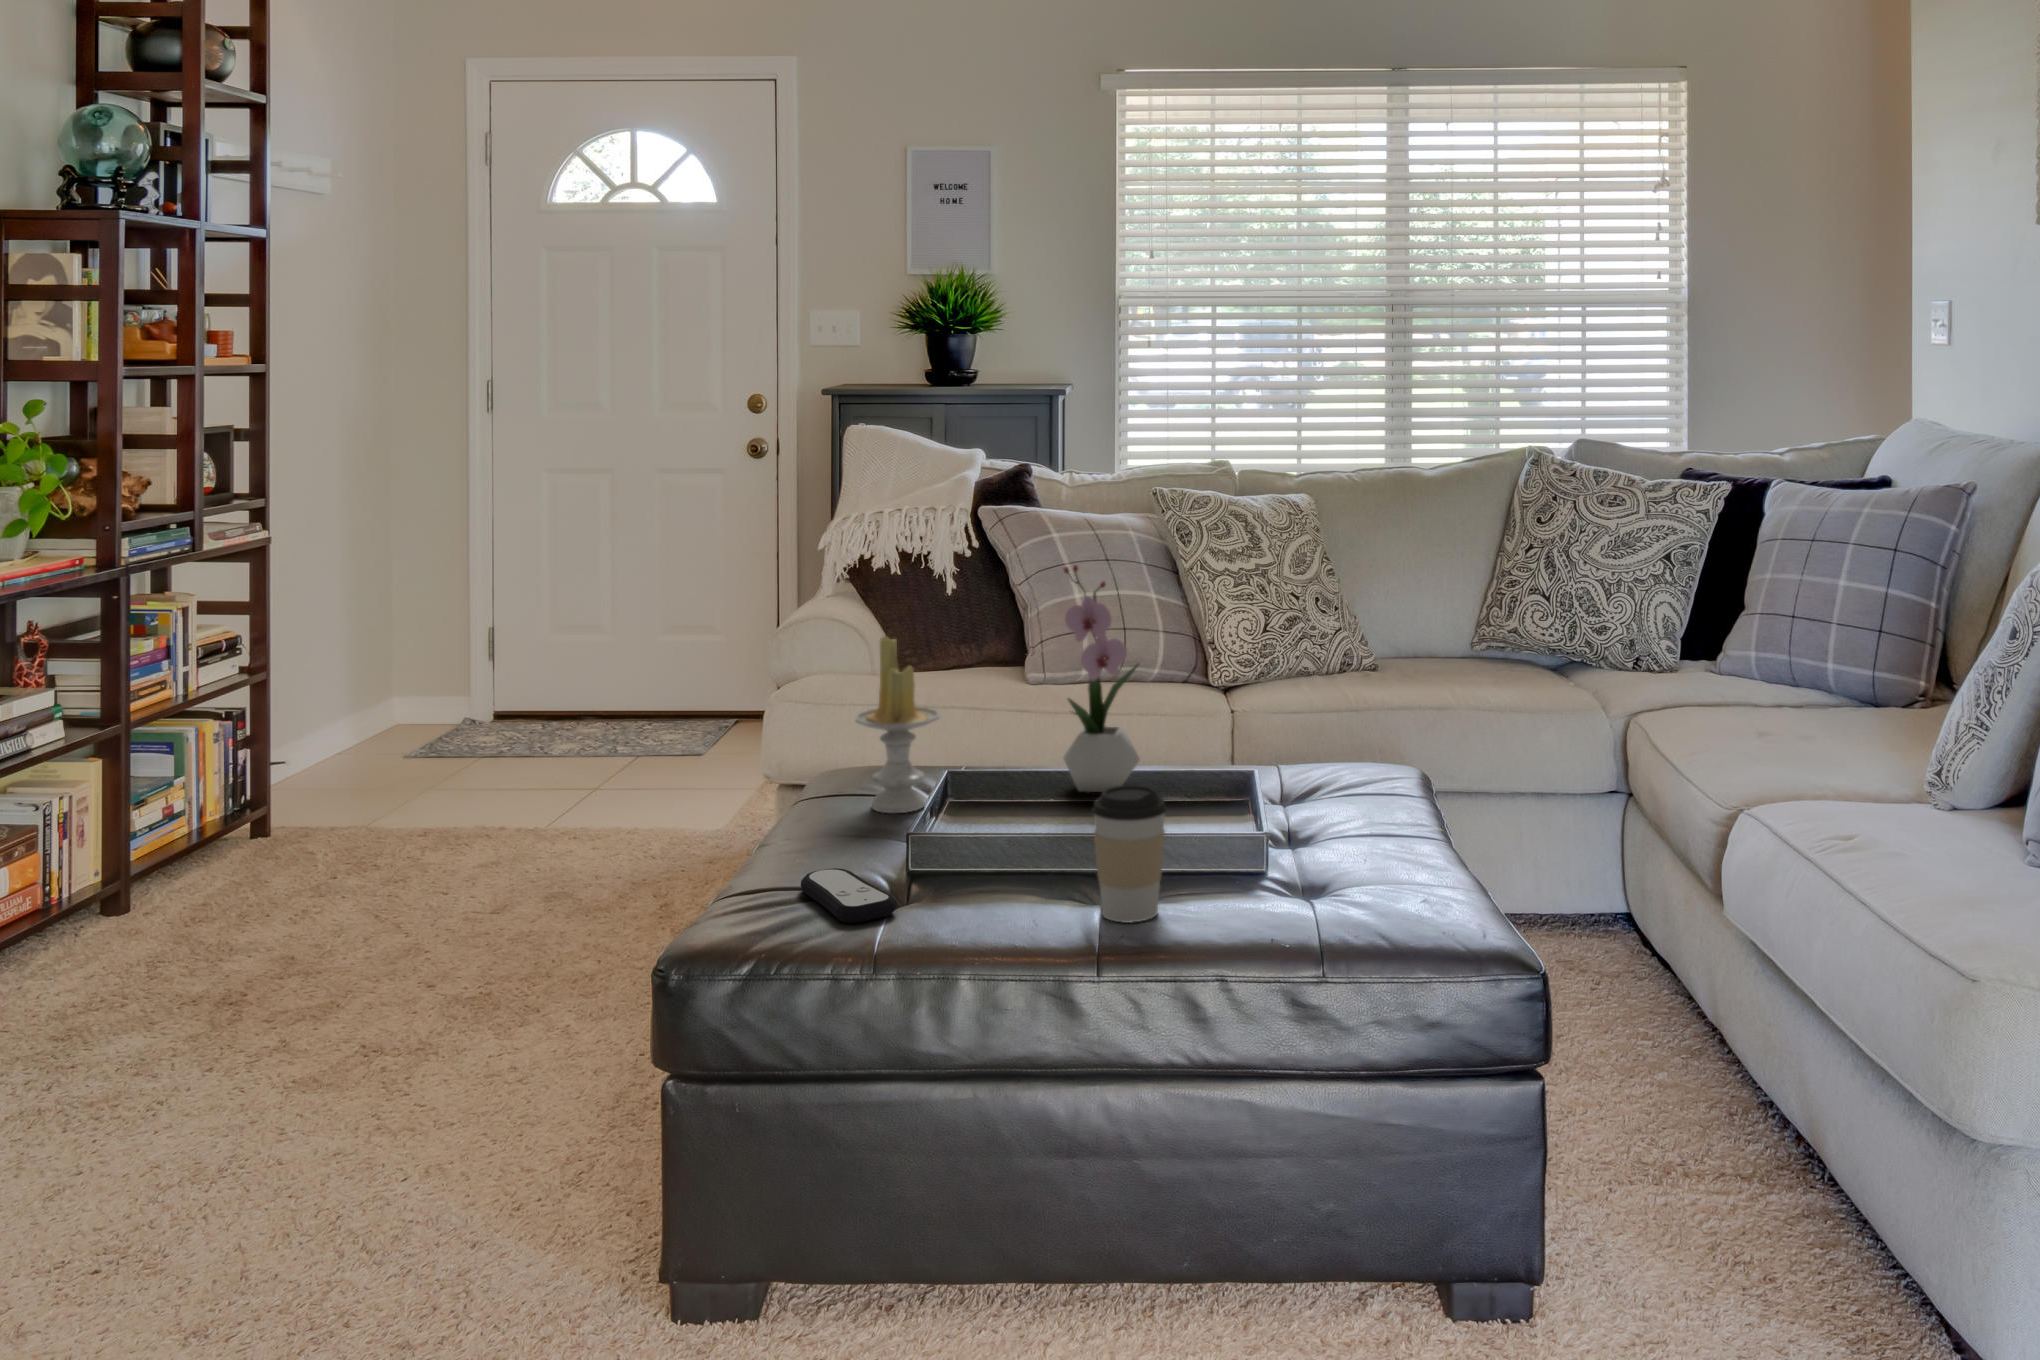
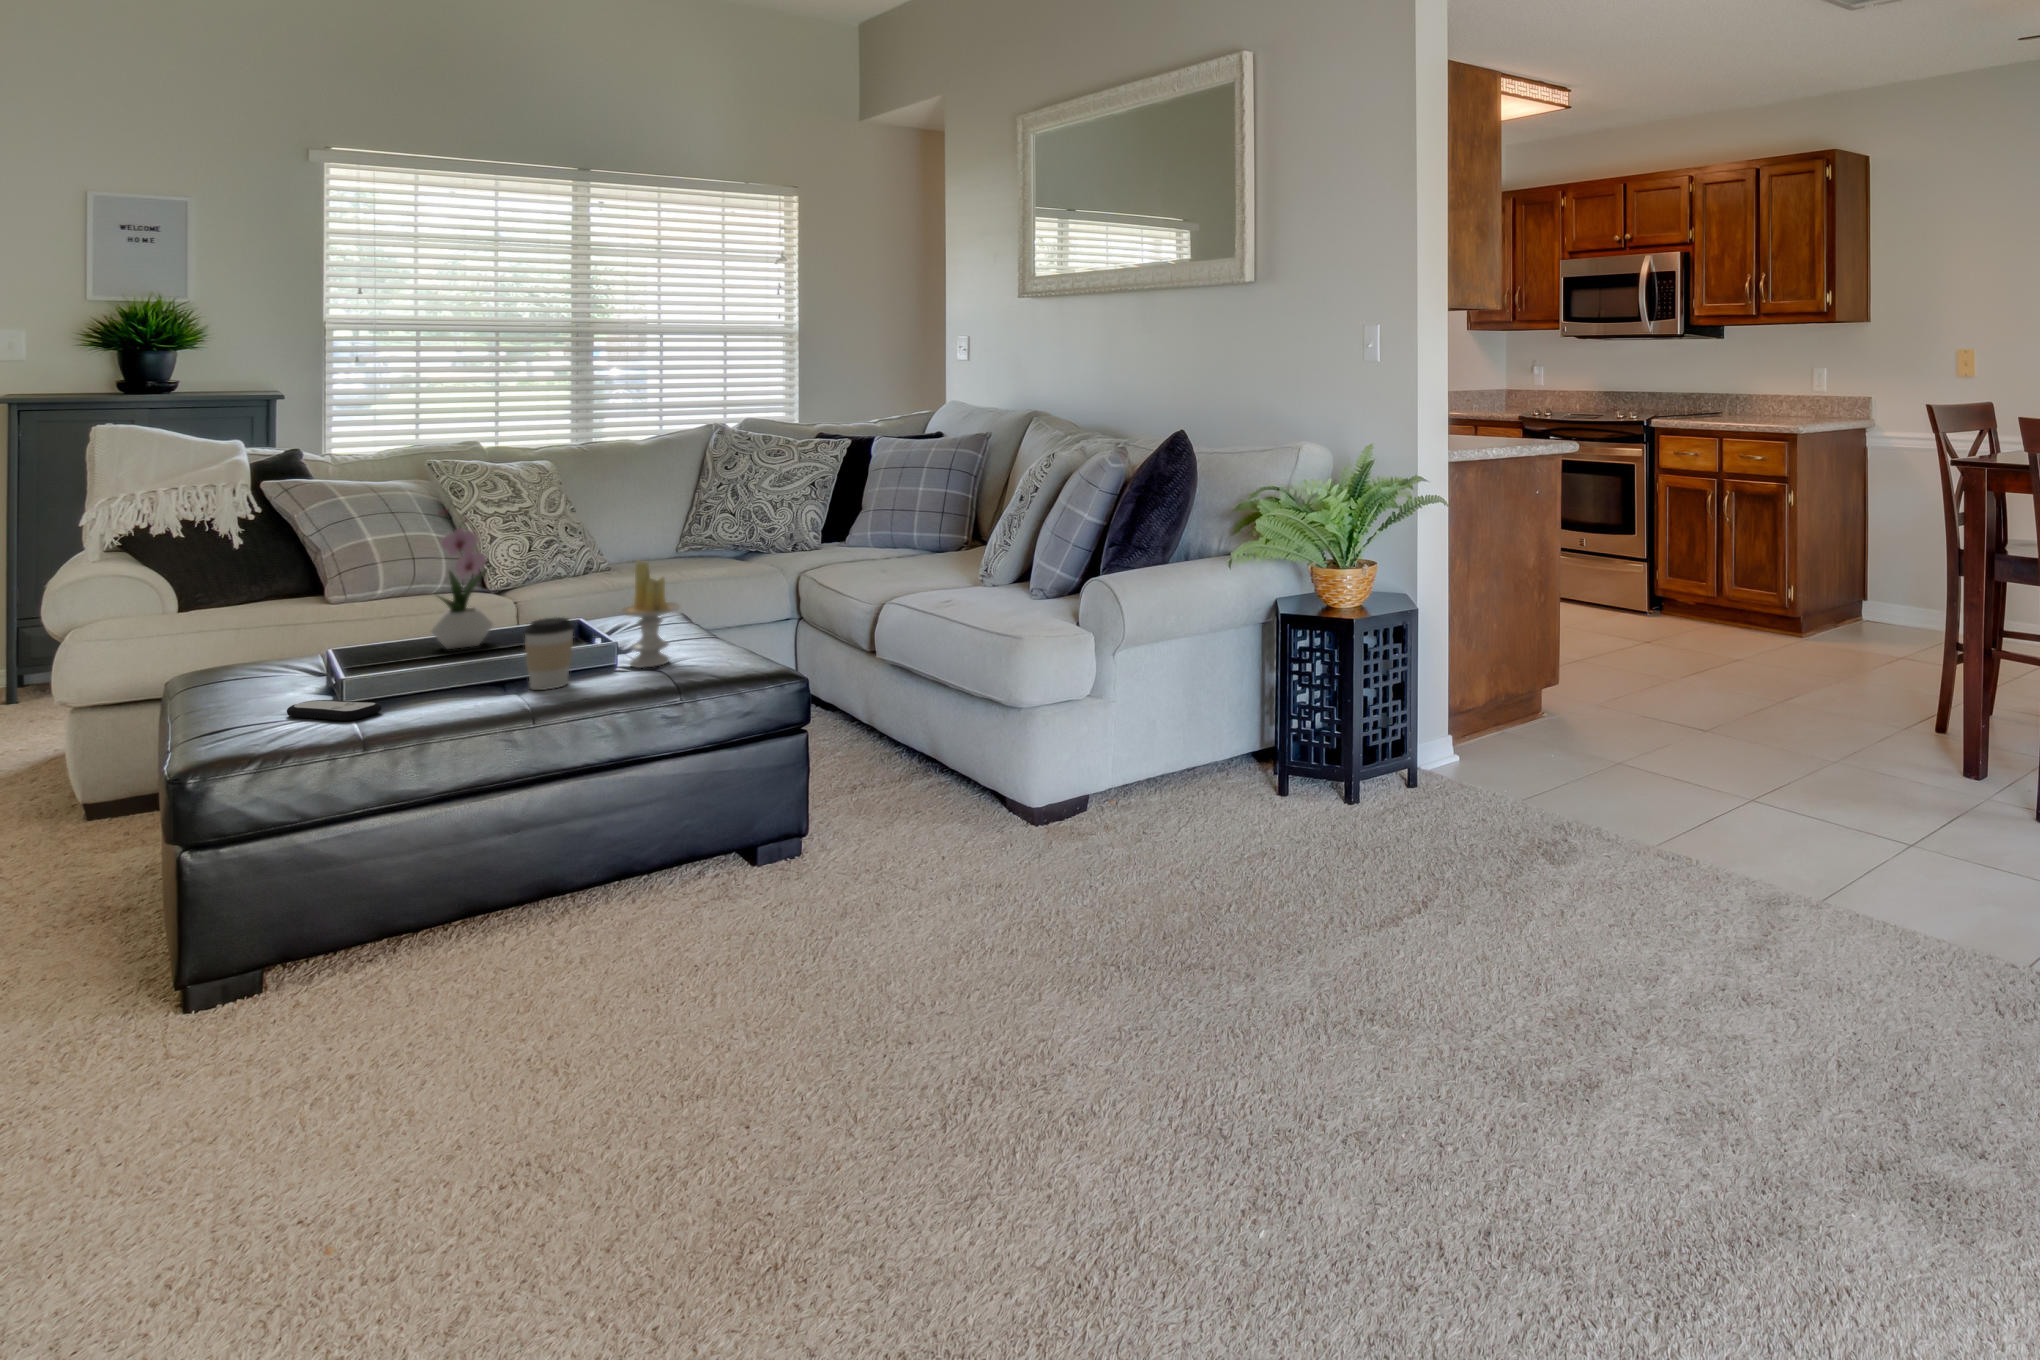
candle: present [855,636,940,813] -> present [618,561,681,668]

